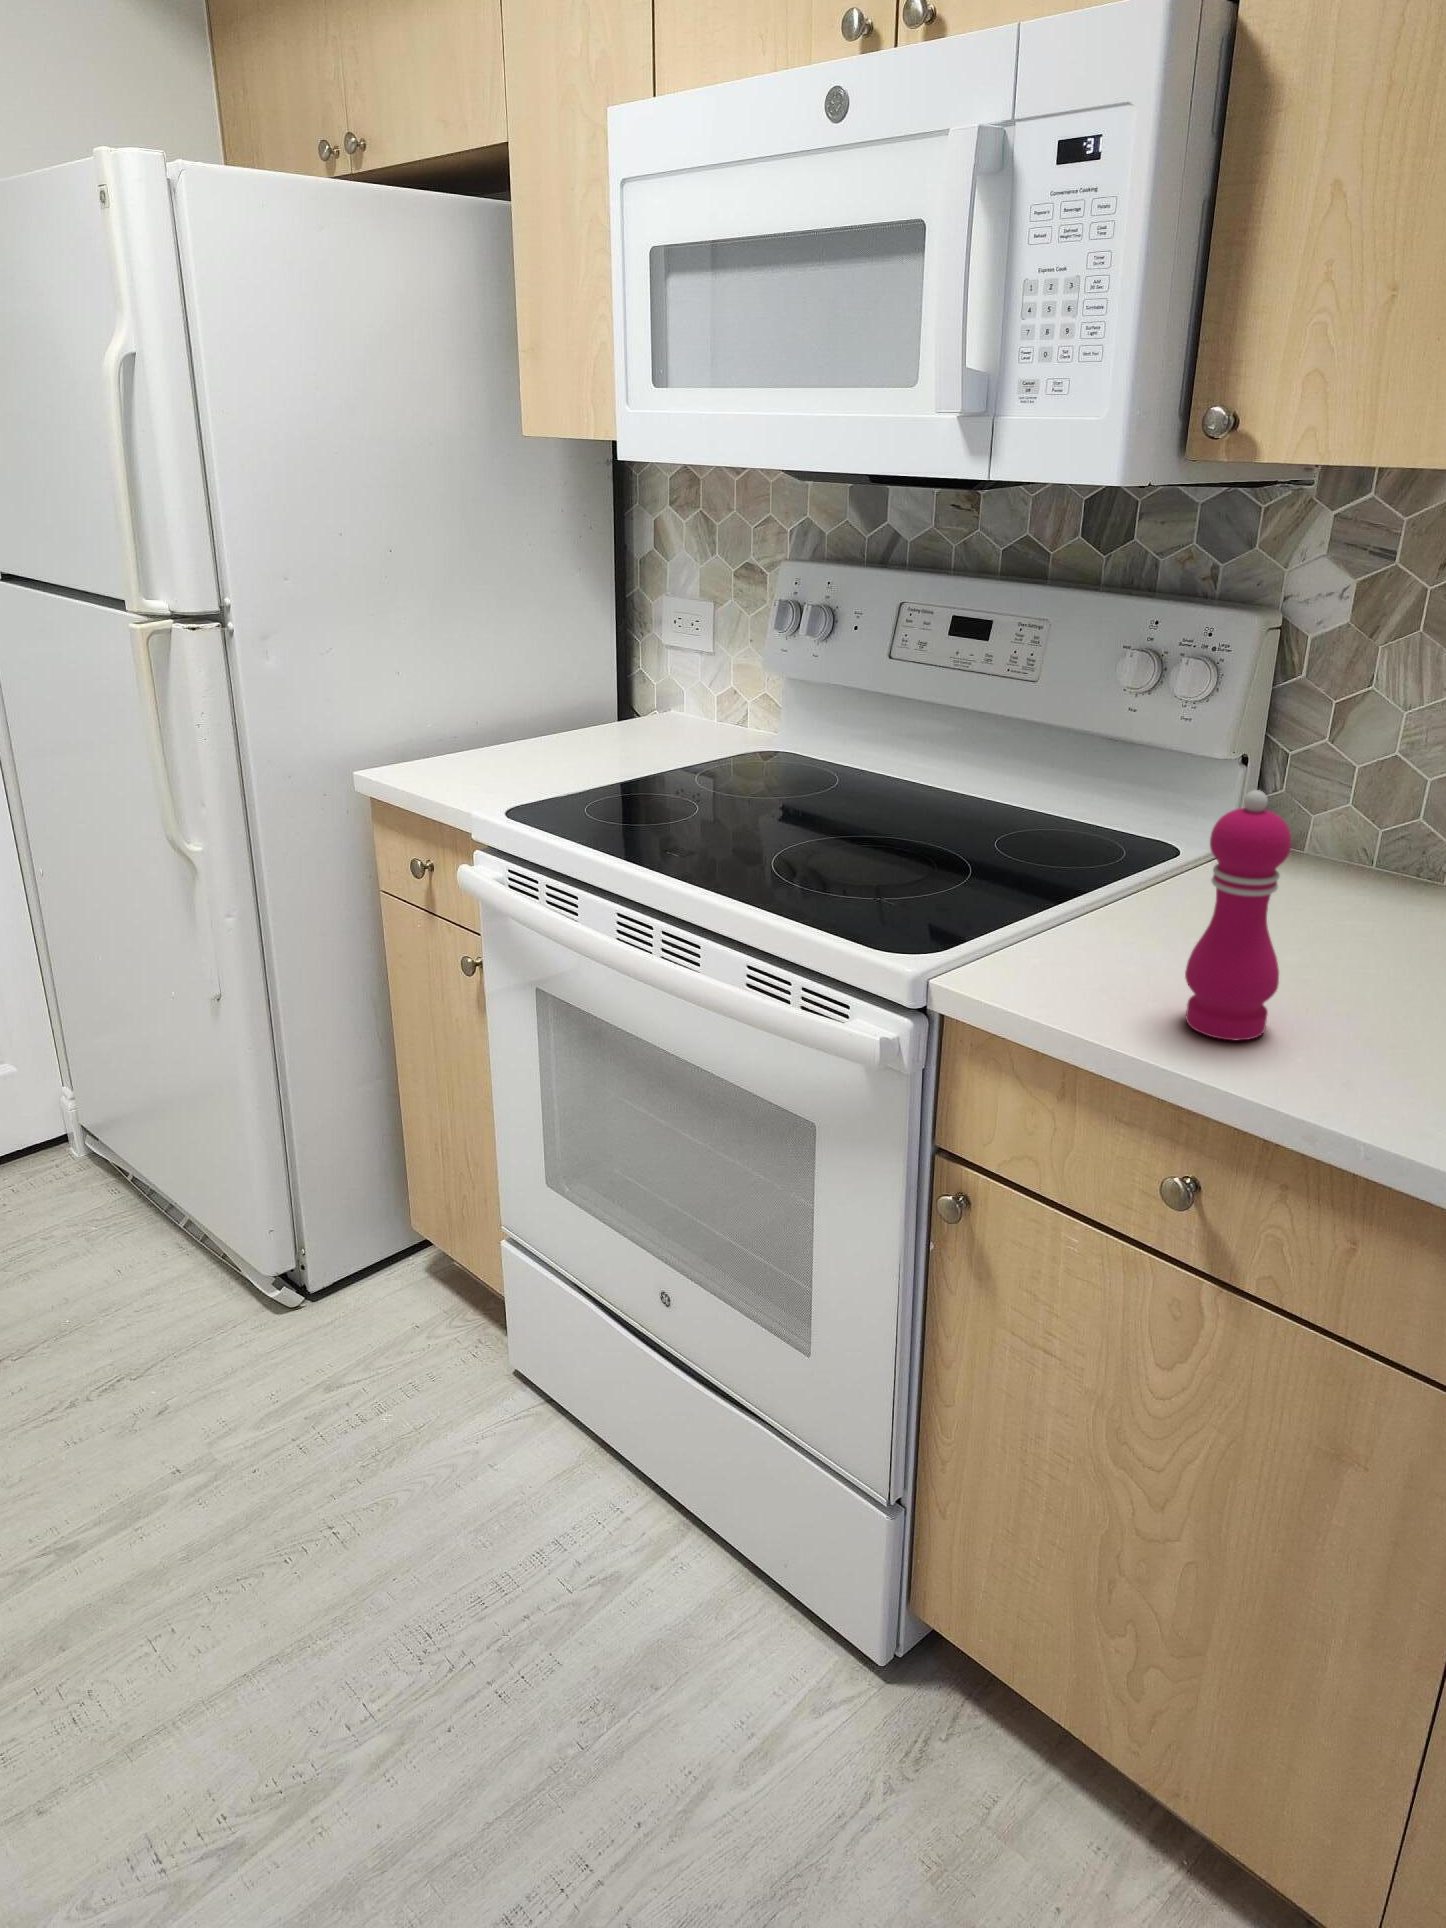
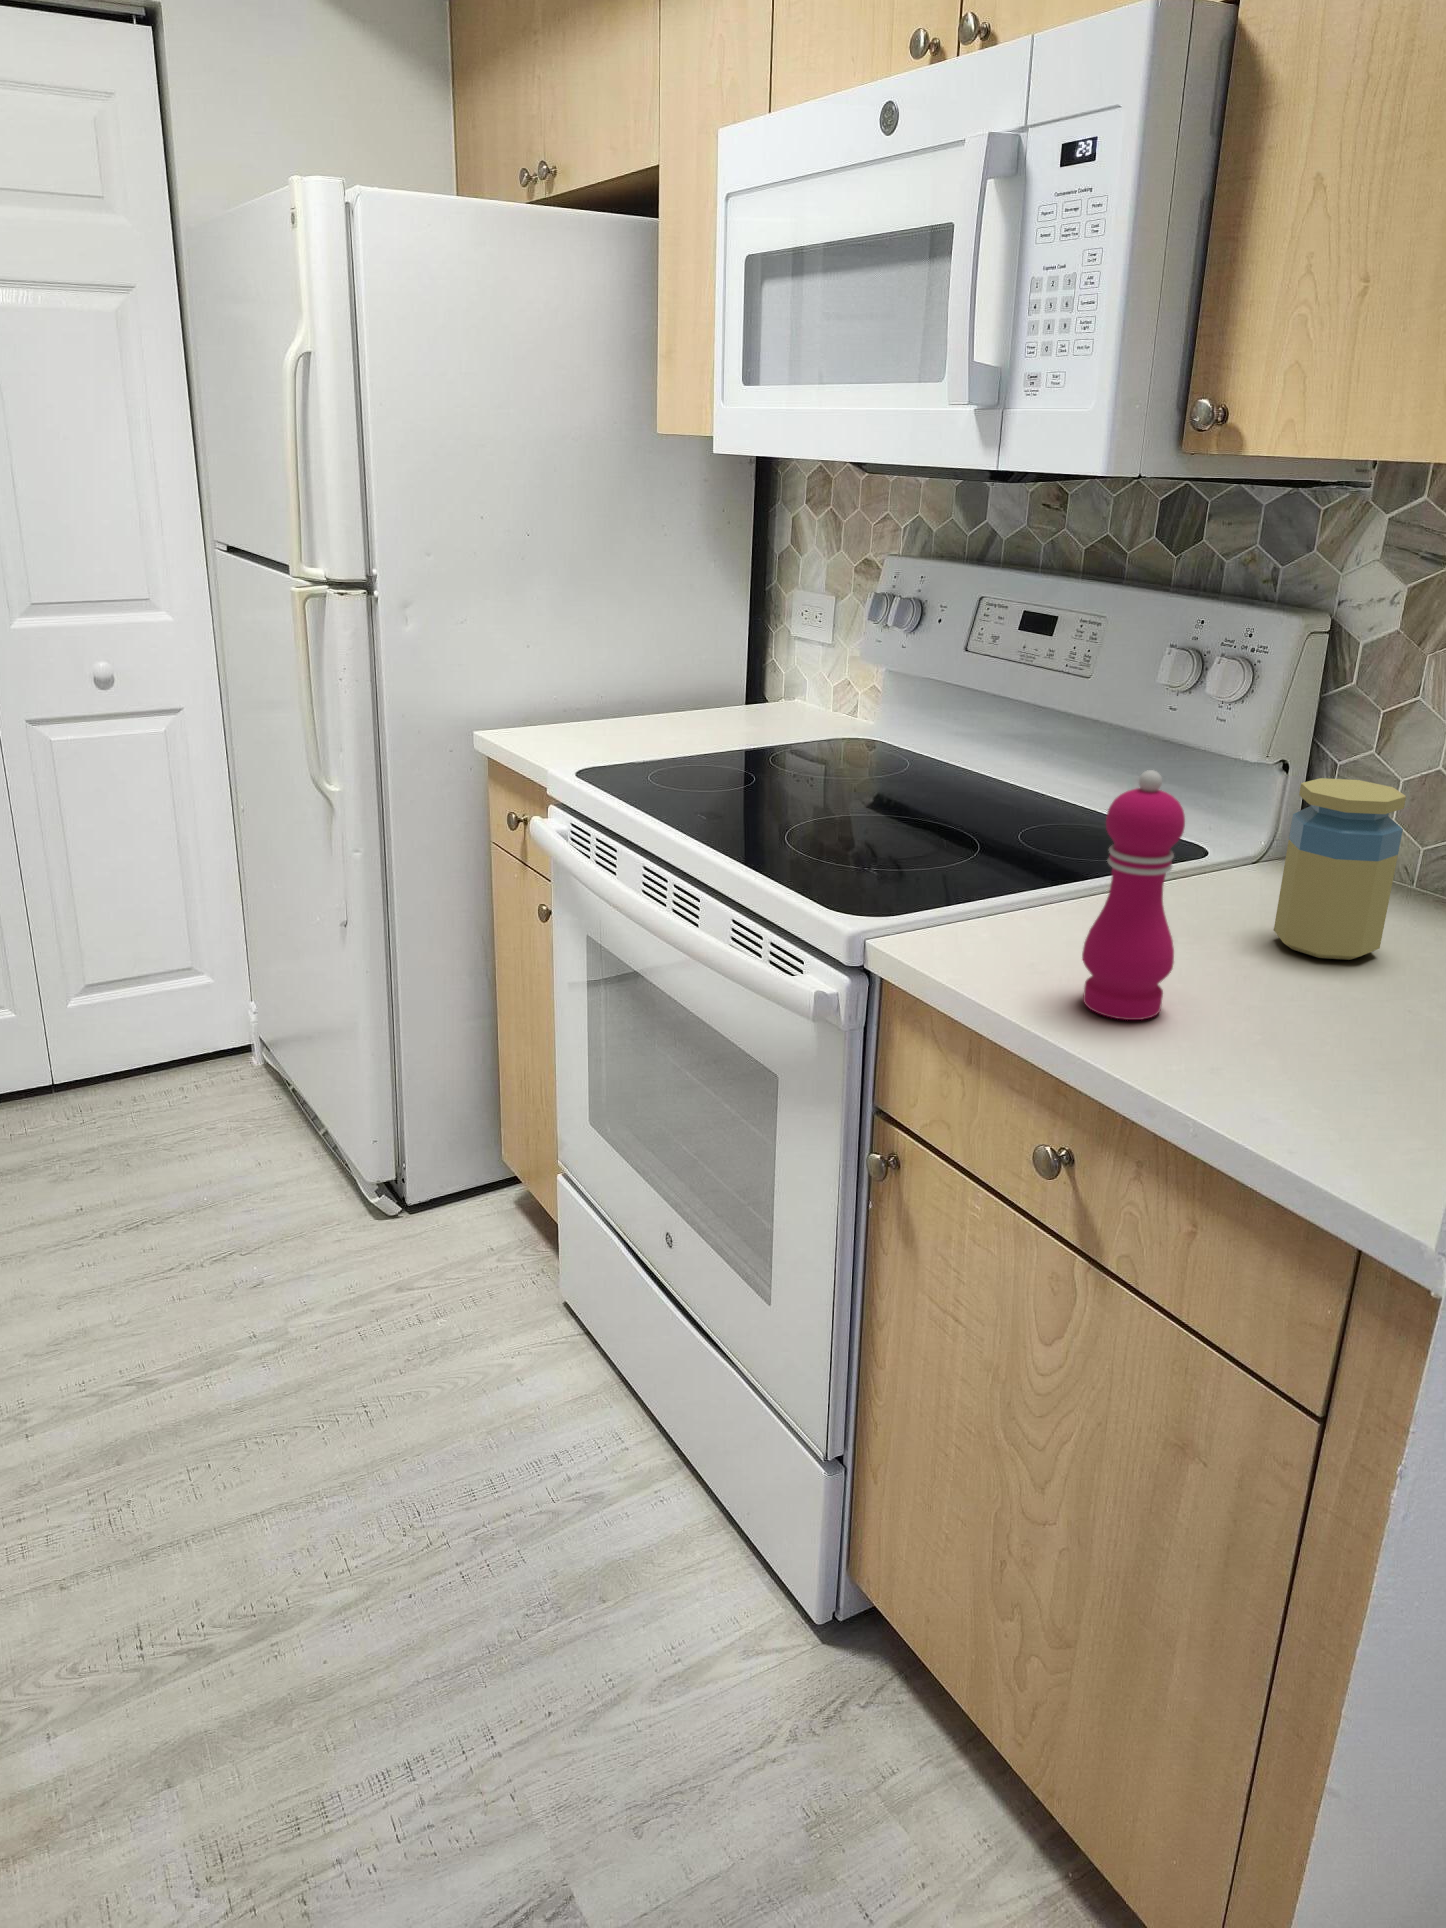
jar: none [1301,773,1428,949] -> present [1274,778,1406,960]

